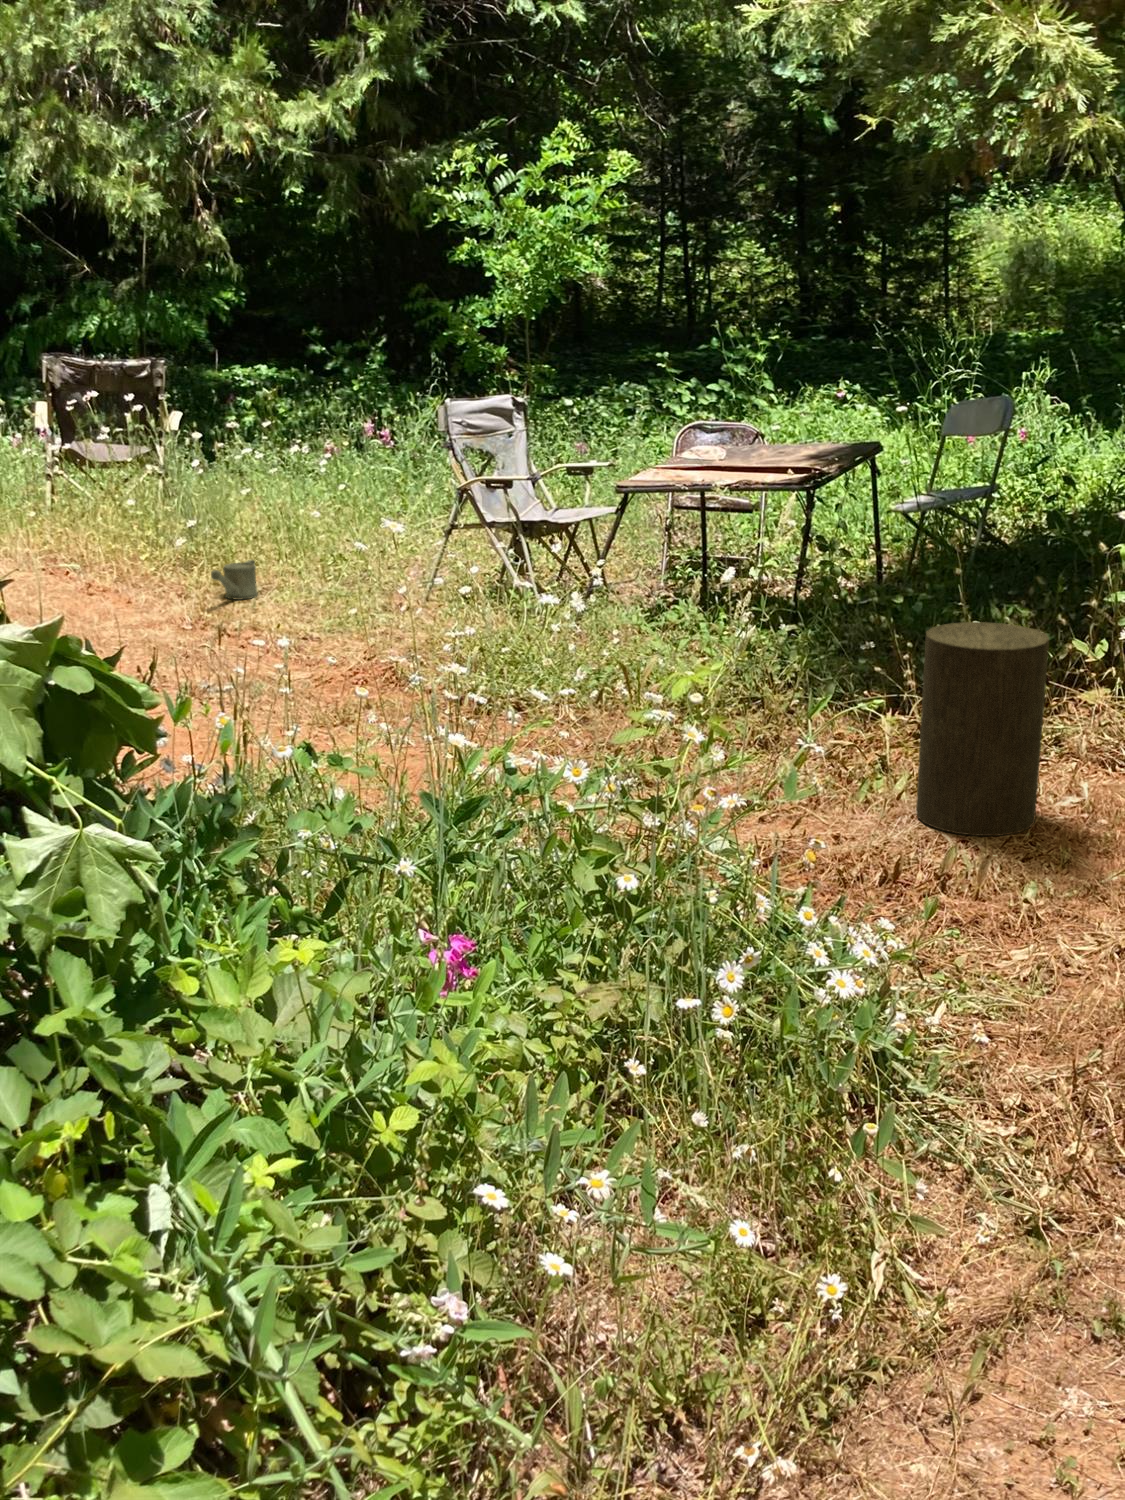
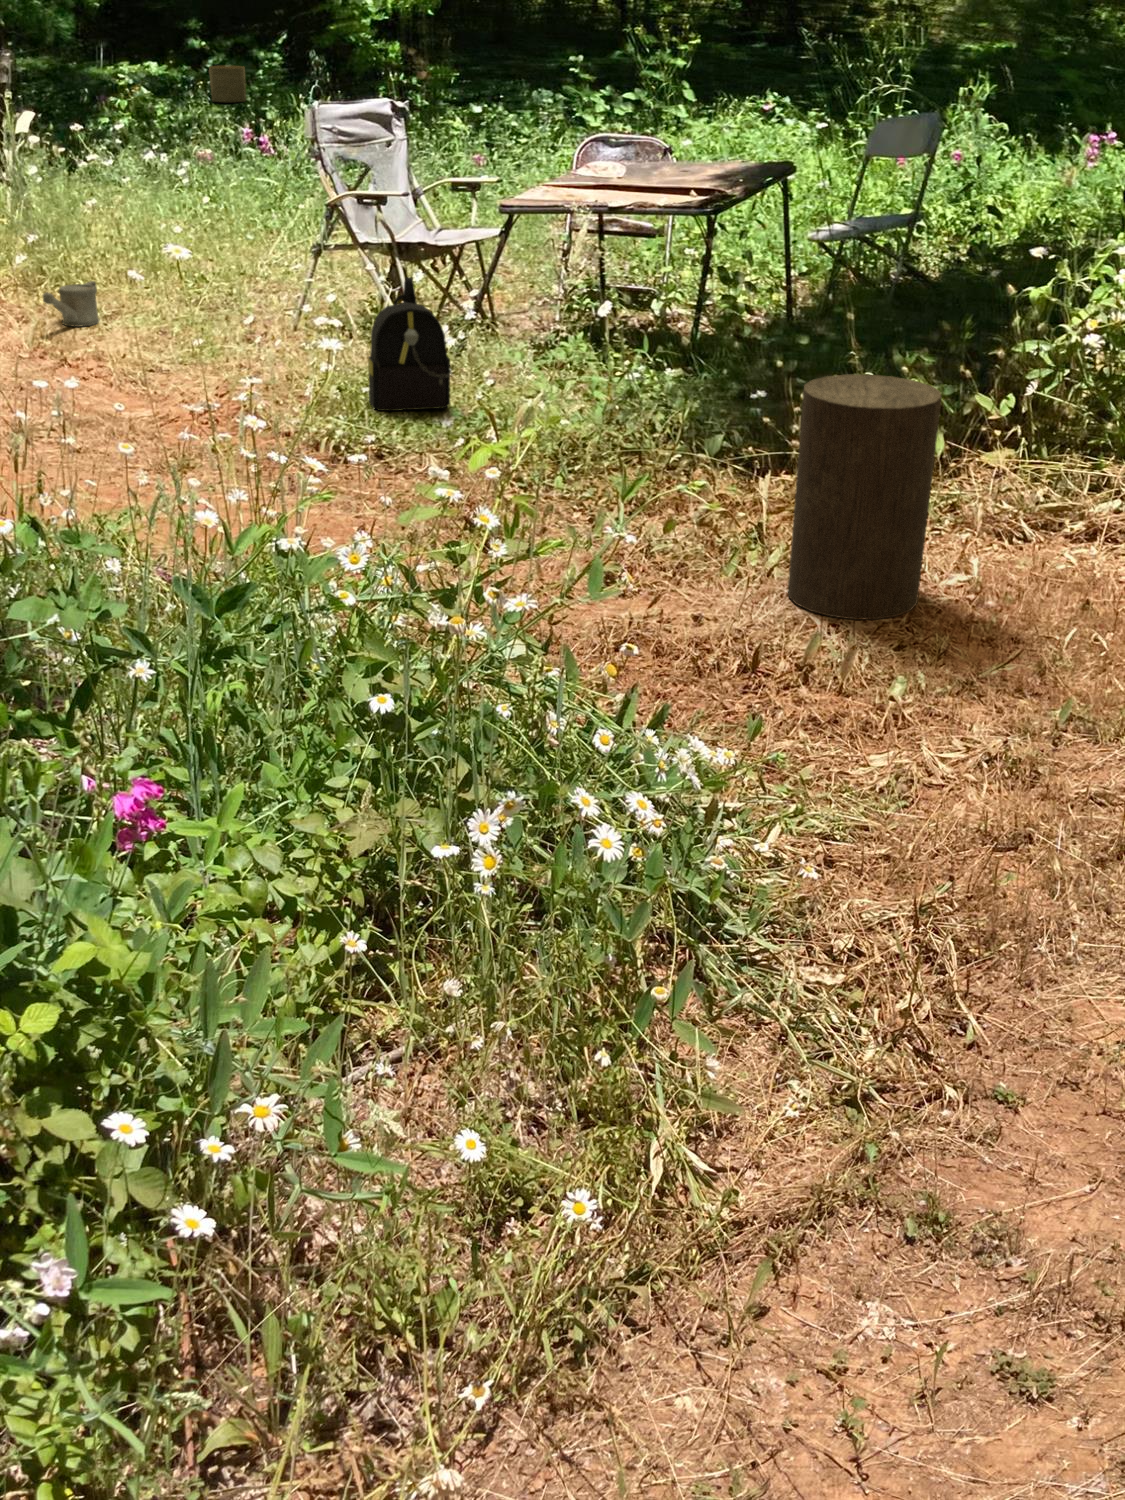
planter: none [329,370,362,402] -> present [209,66,246,102]
backpack: none [515,549,592,667] -> present [368,277,452,411]

